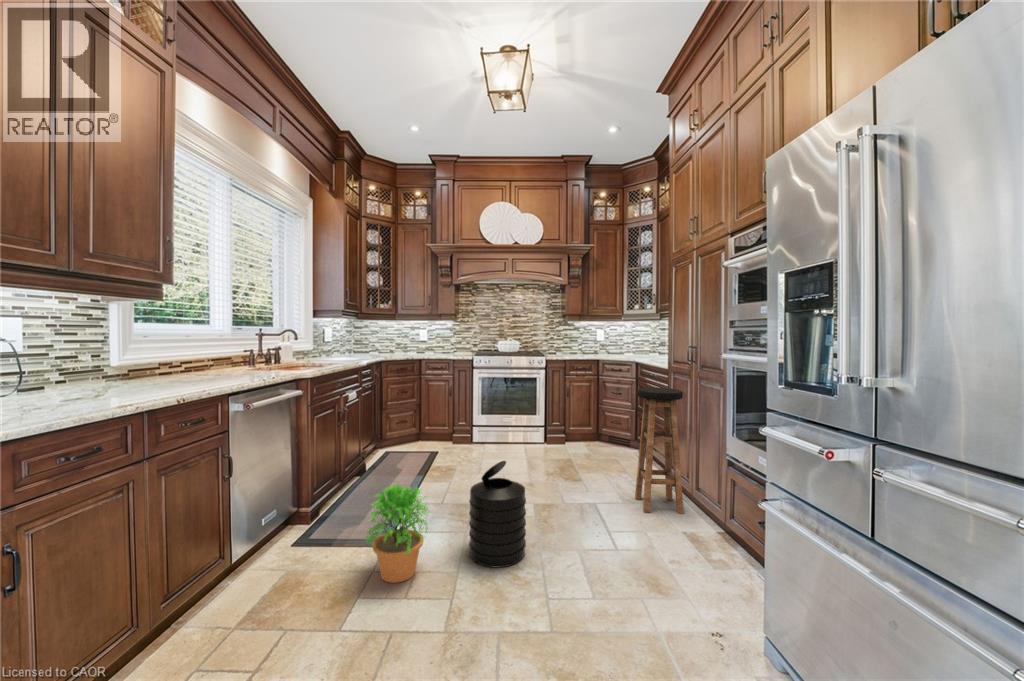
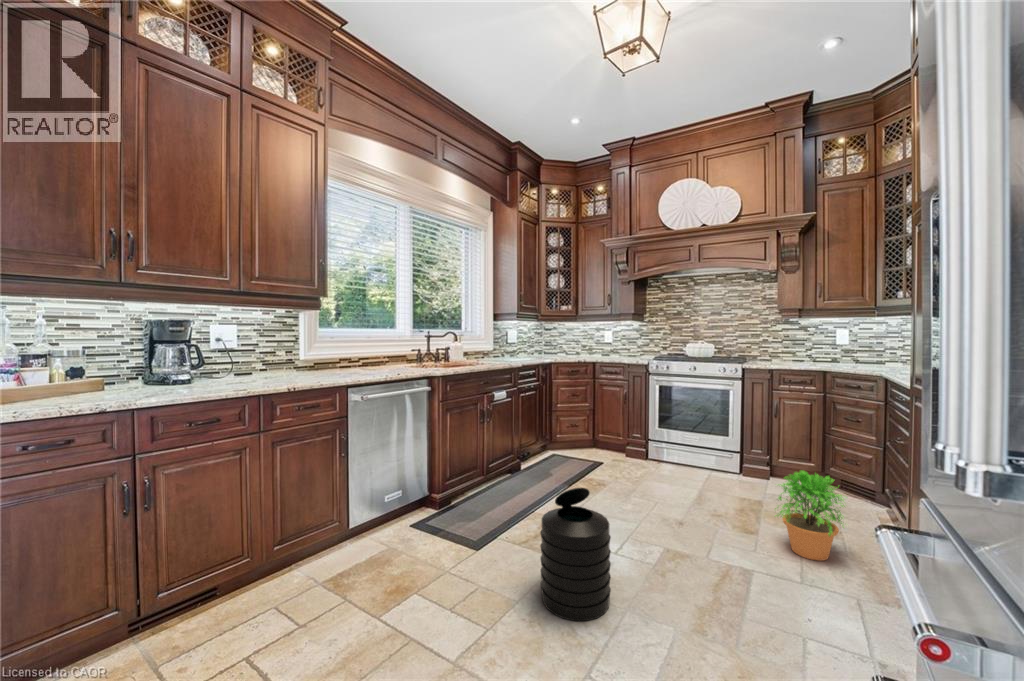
bar stool: present [635,387,684,514] -> none [837,416,934,647]
potted plant: present [366,485,428,583] -> present [775,471,844,561]

